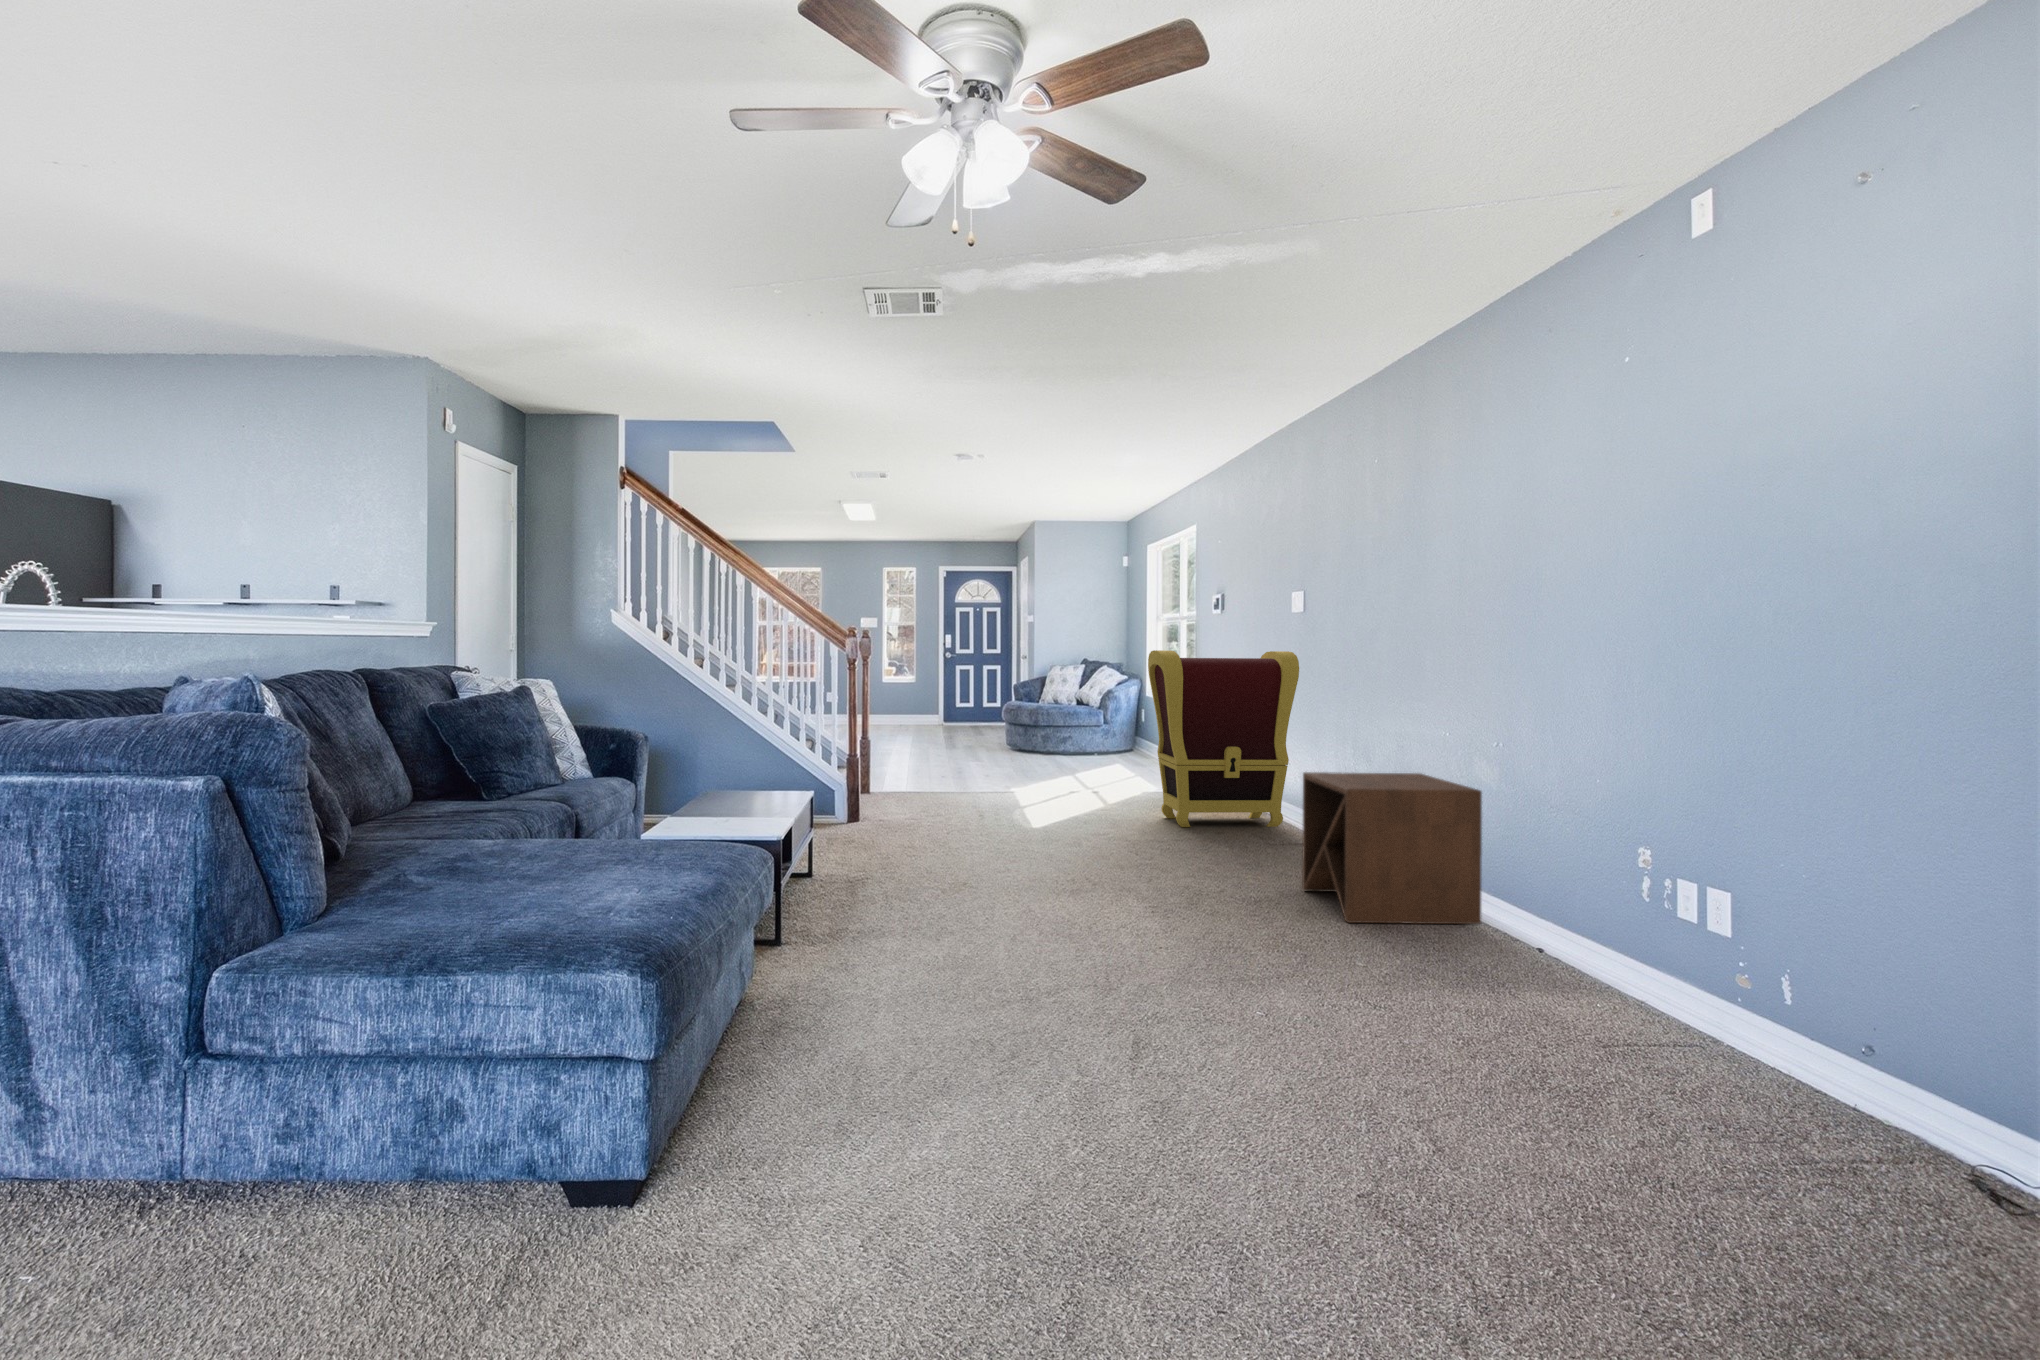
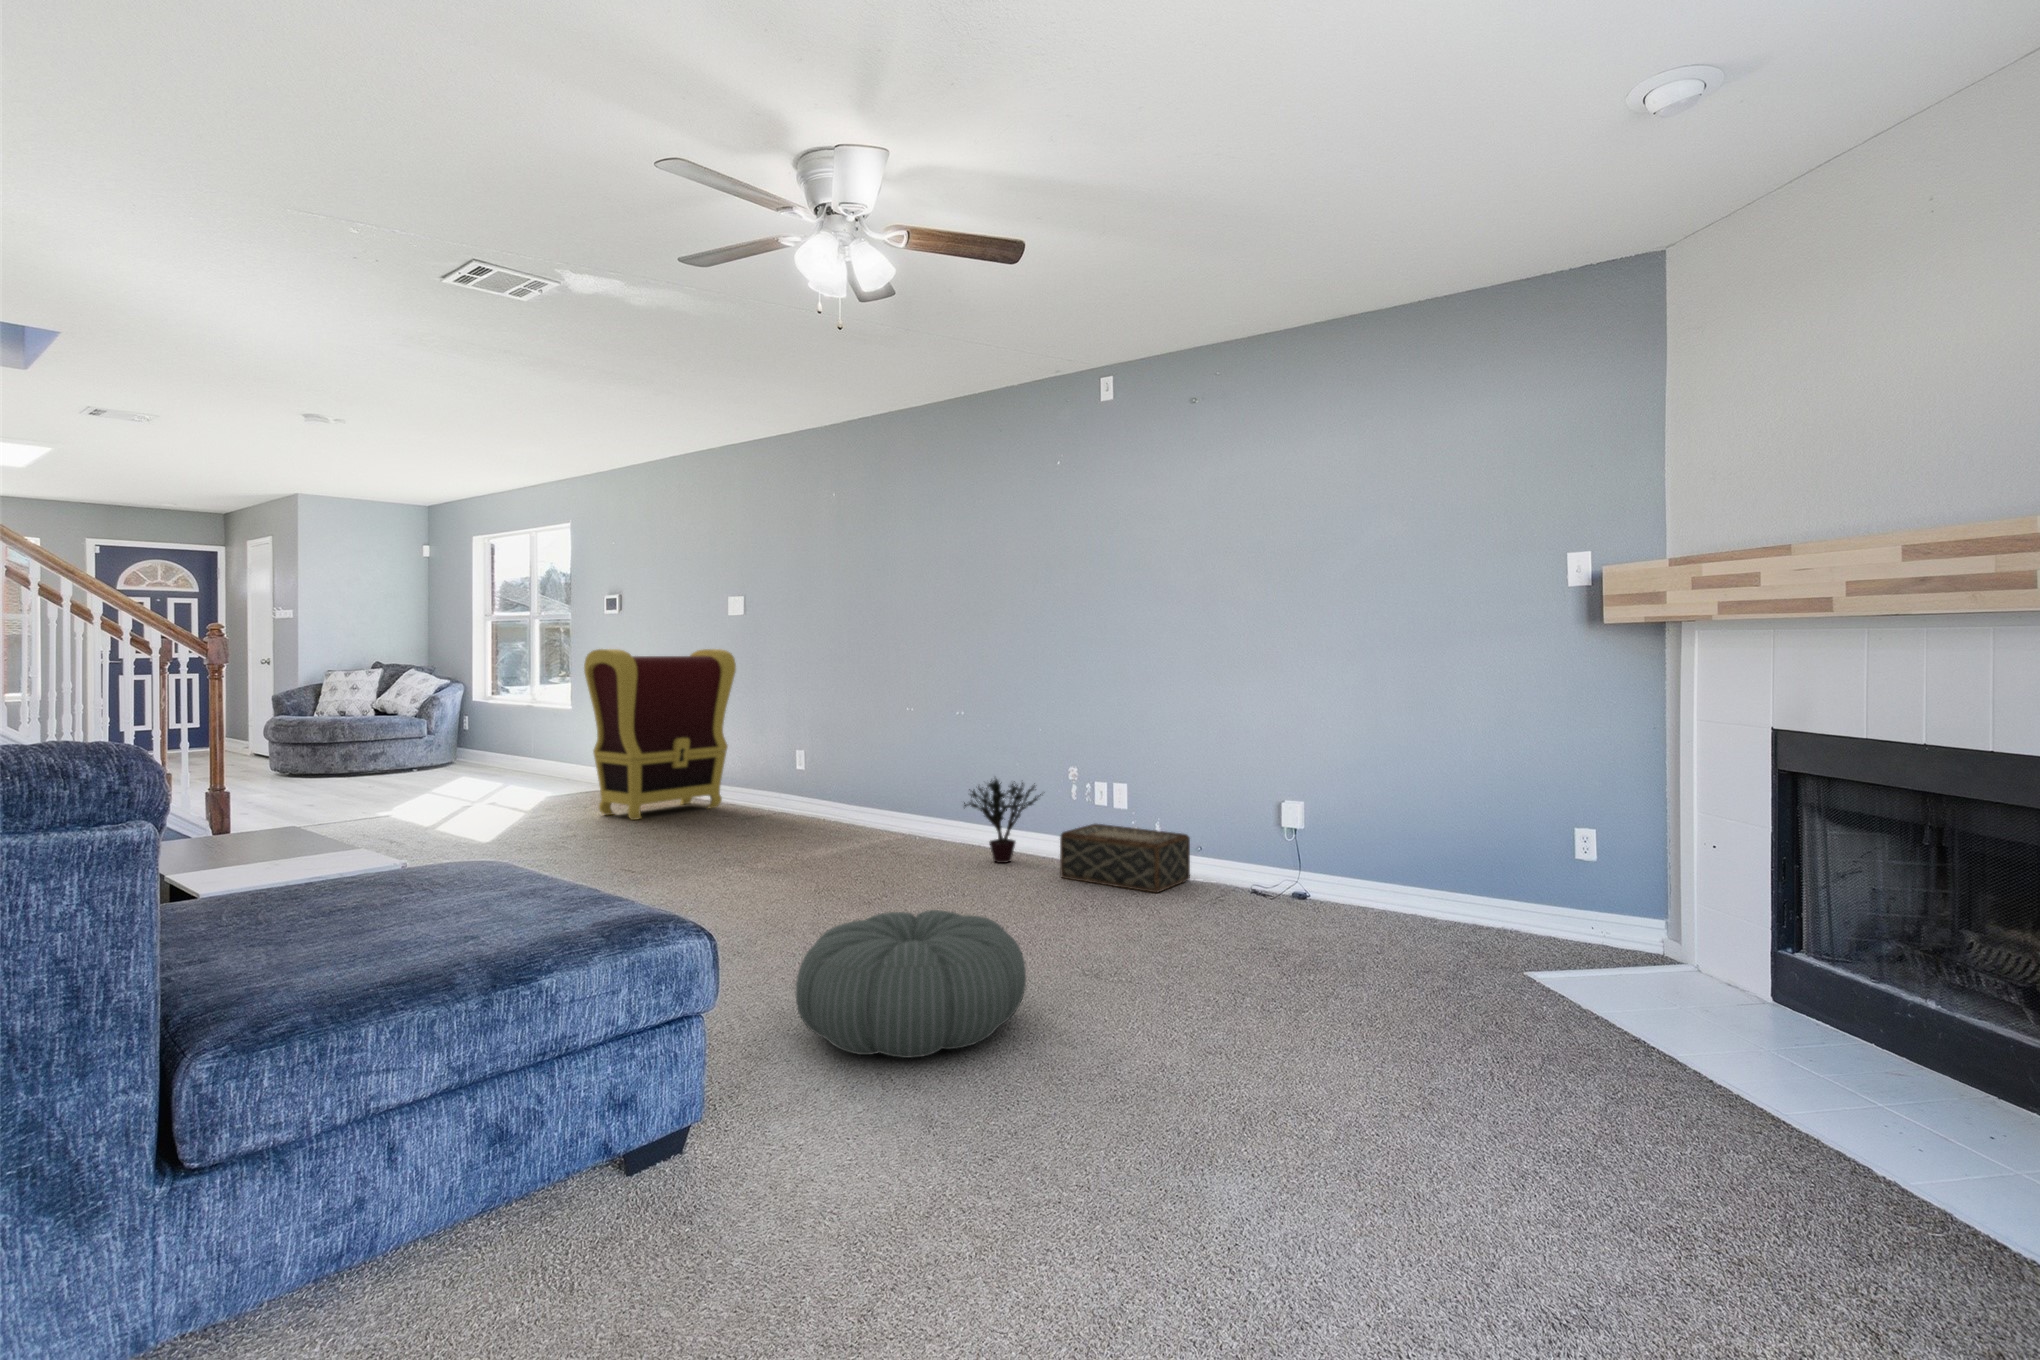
side table: present [1302,772,1482,924] -> none [810,740,948,858]
potted plant: none [1446,842,1594,976] -> present [964,779,1041,863]
woven basket: none [1574,950,1839,1105] -> present [1060,824,1190,892]
pouf: none [882,1002,1191,1231] -> present [795,910,1026,1058]

